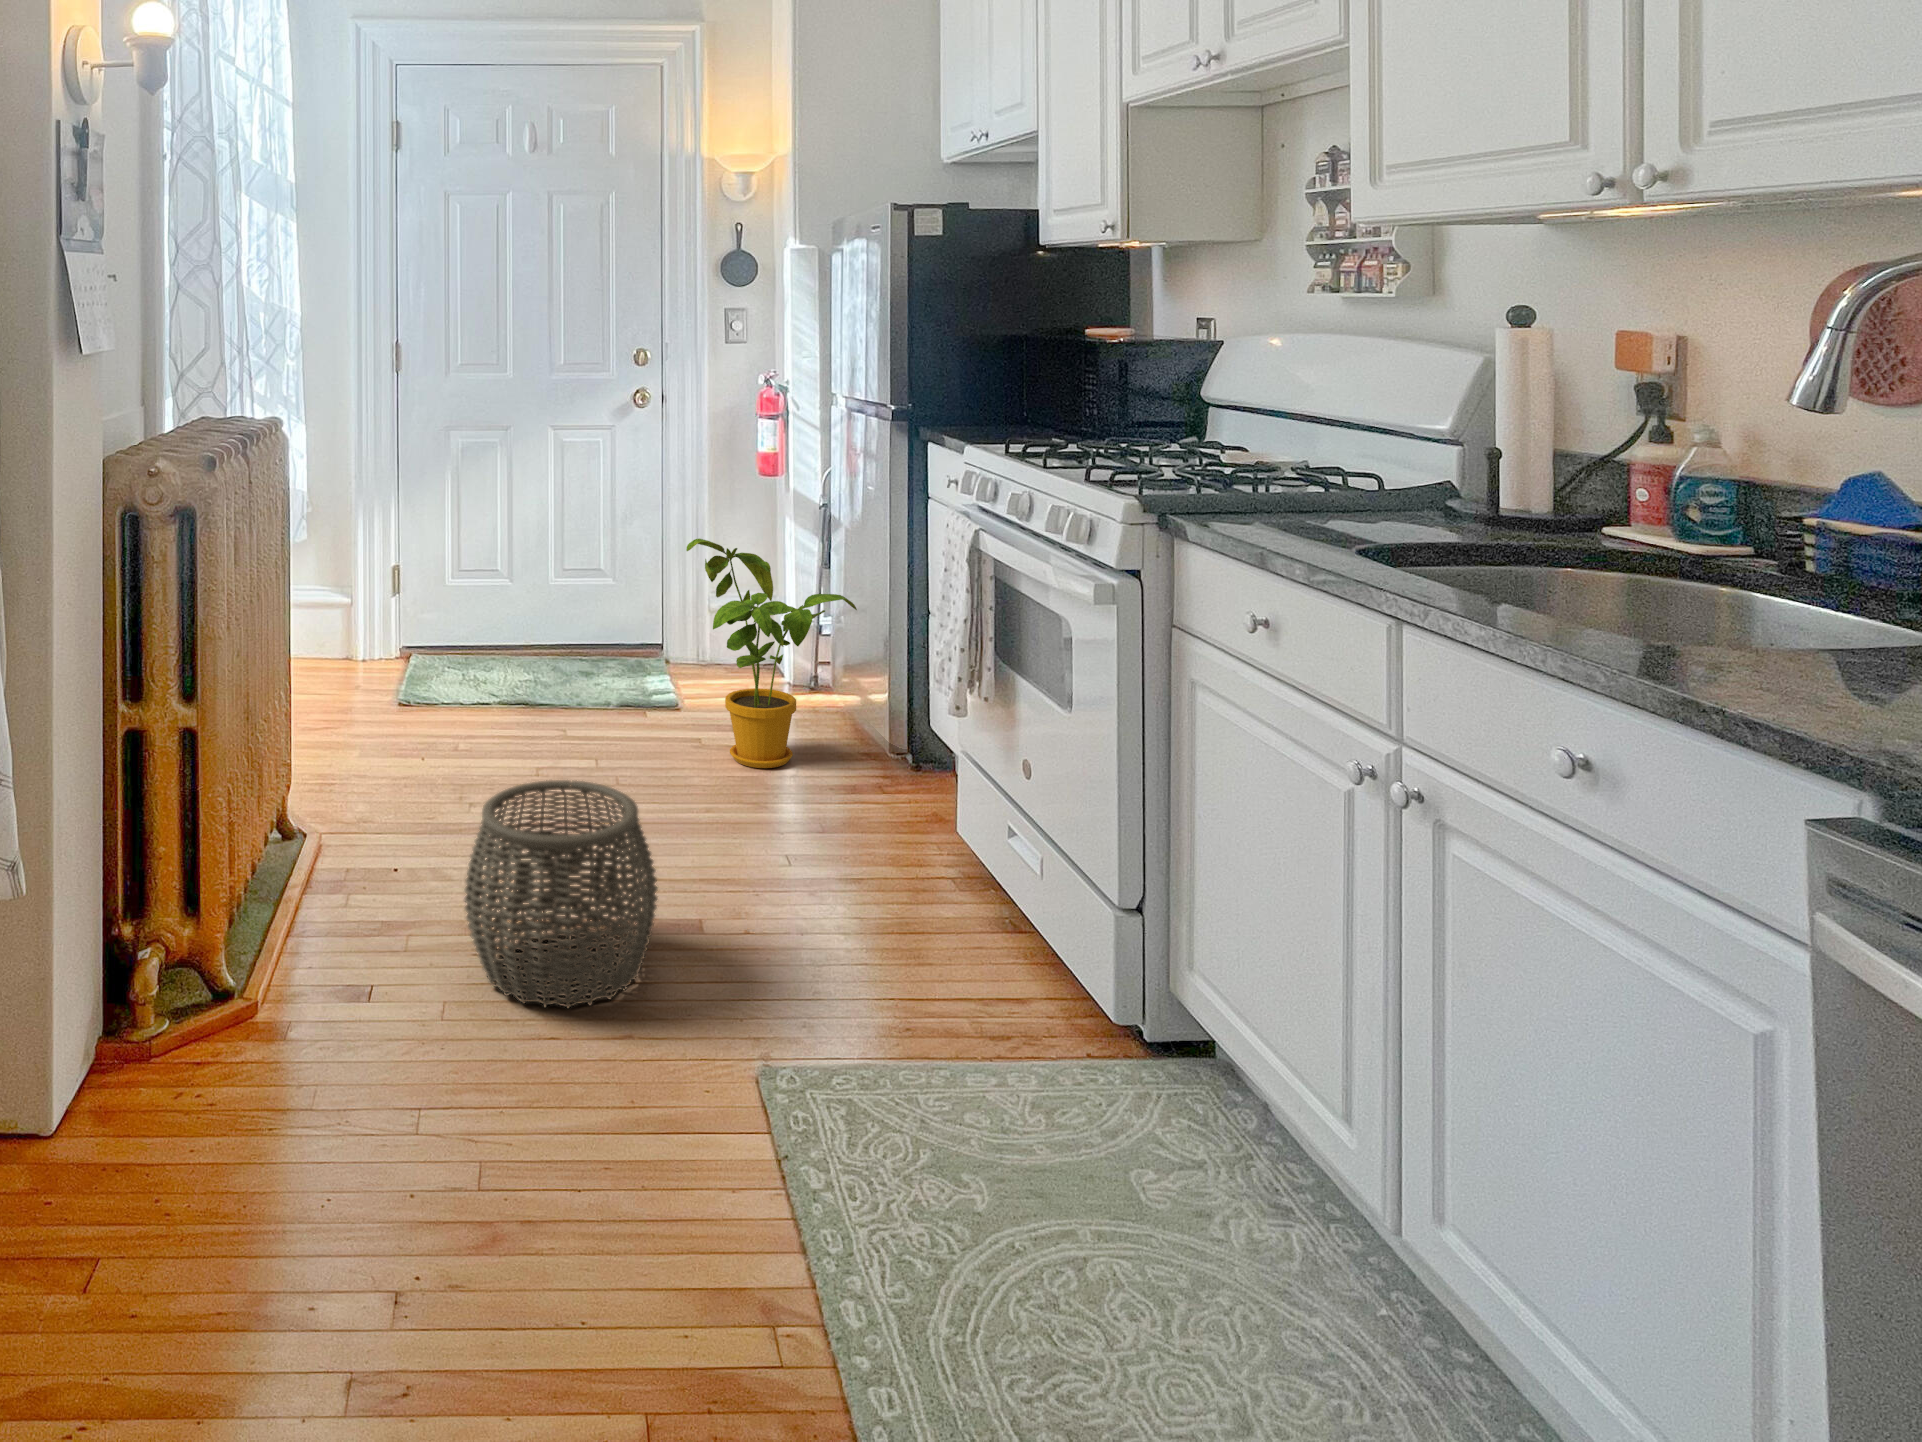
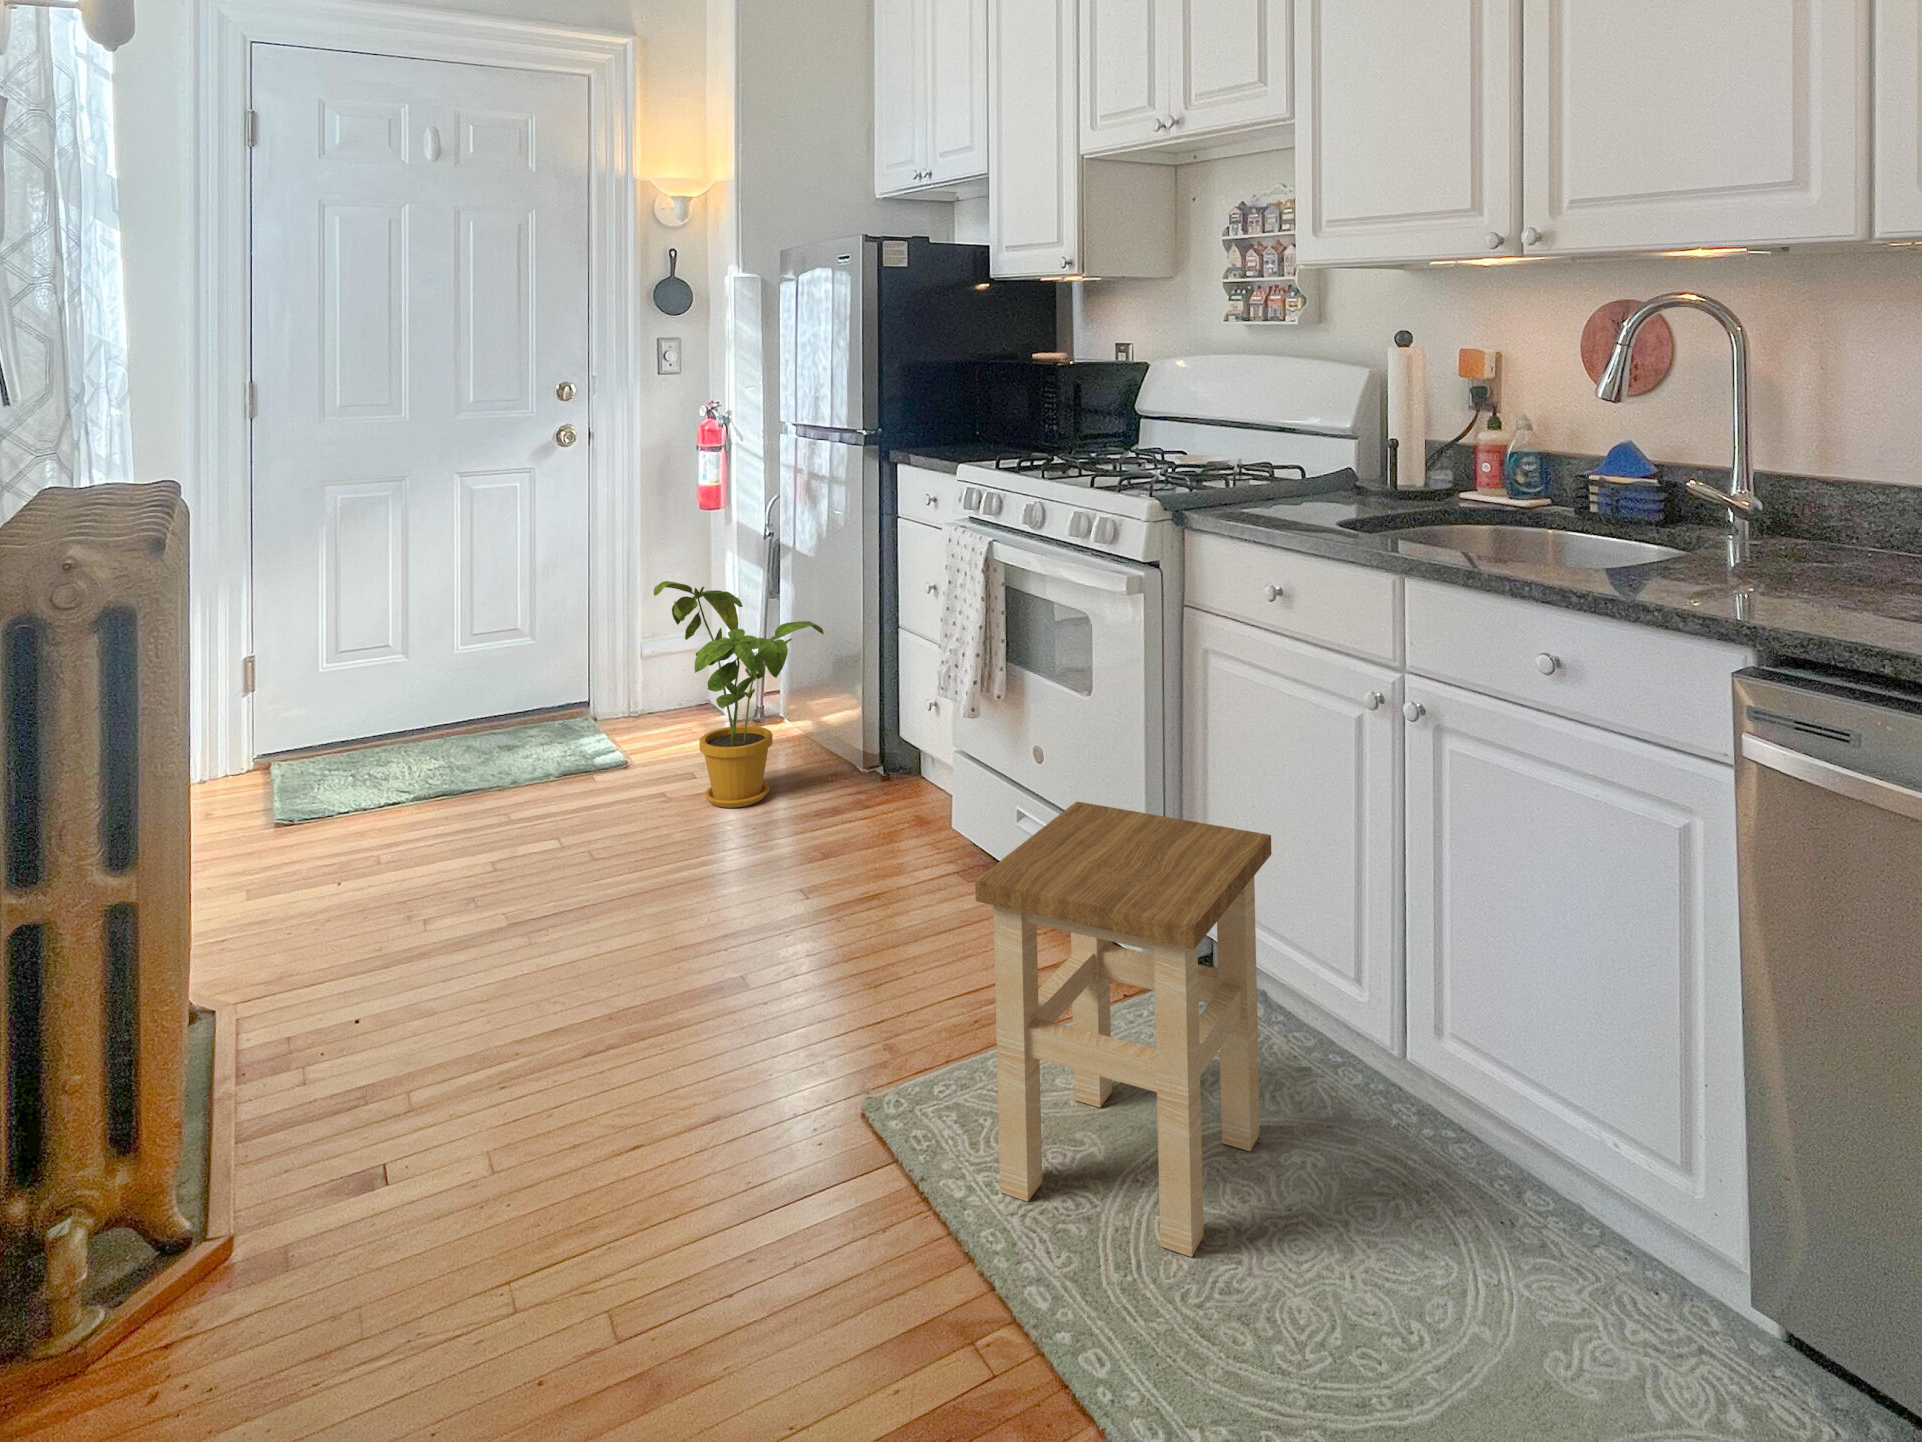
woven basket: present [464,780,658,1008] -> none [506,853,725,1110]
stool: none [836,818,1210,1346] -> present [975,802,1271,1257]

